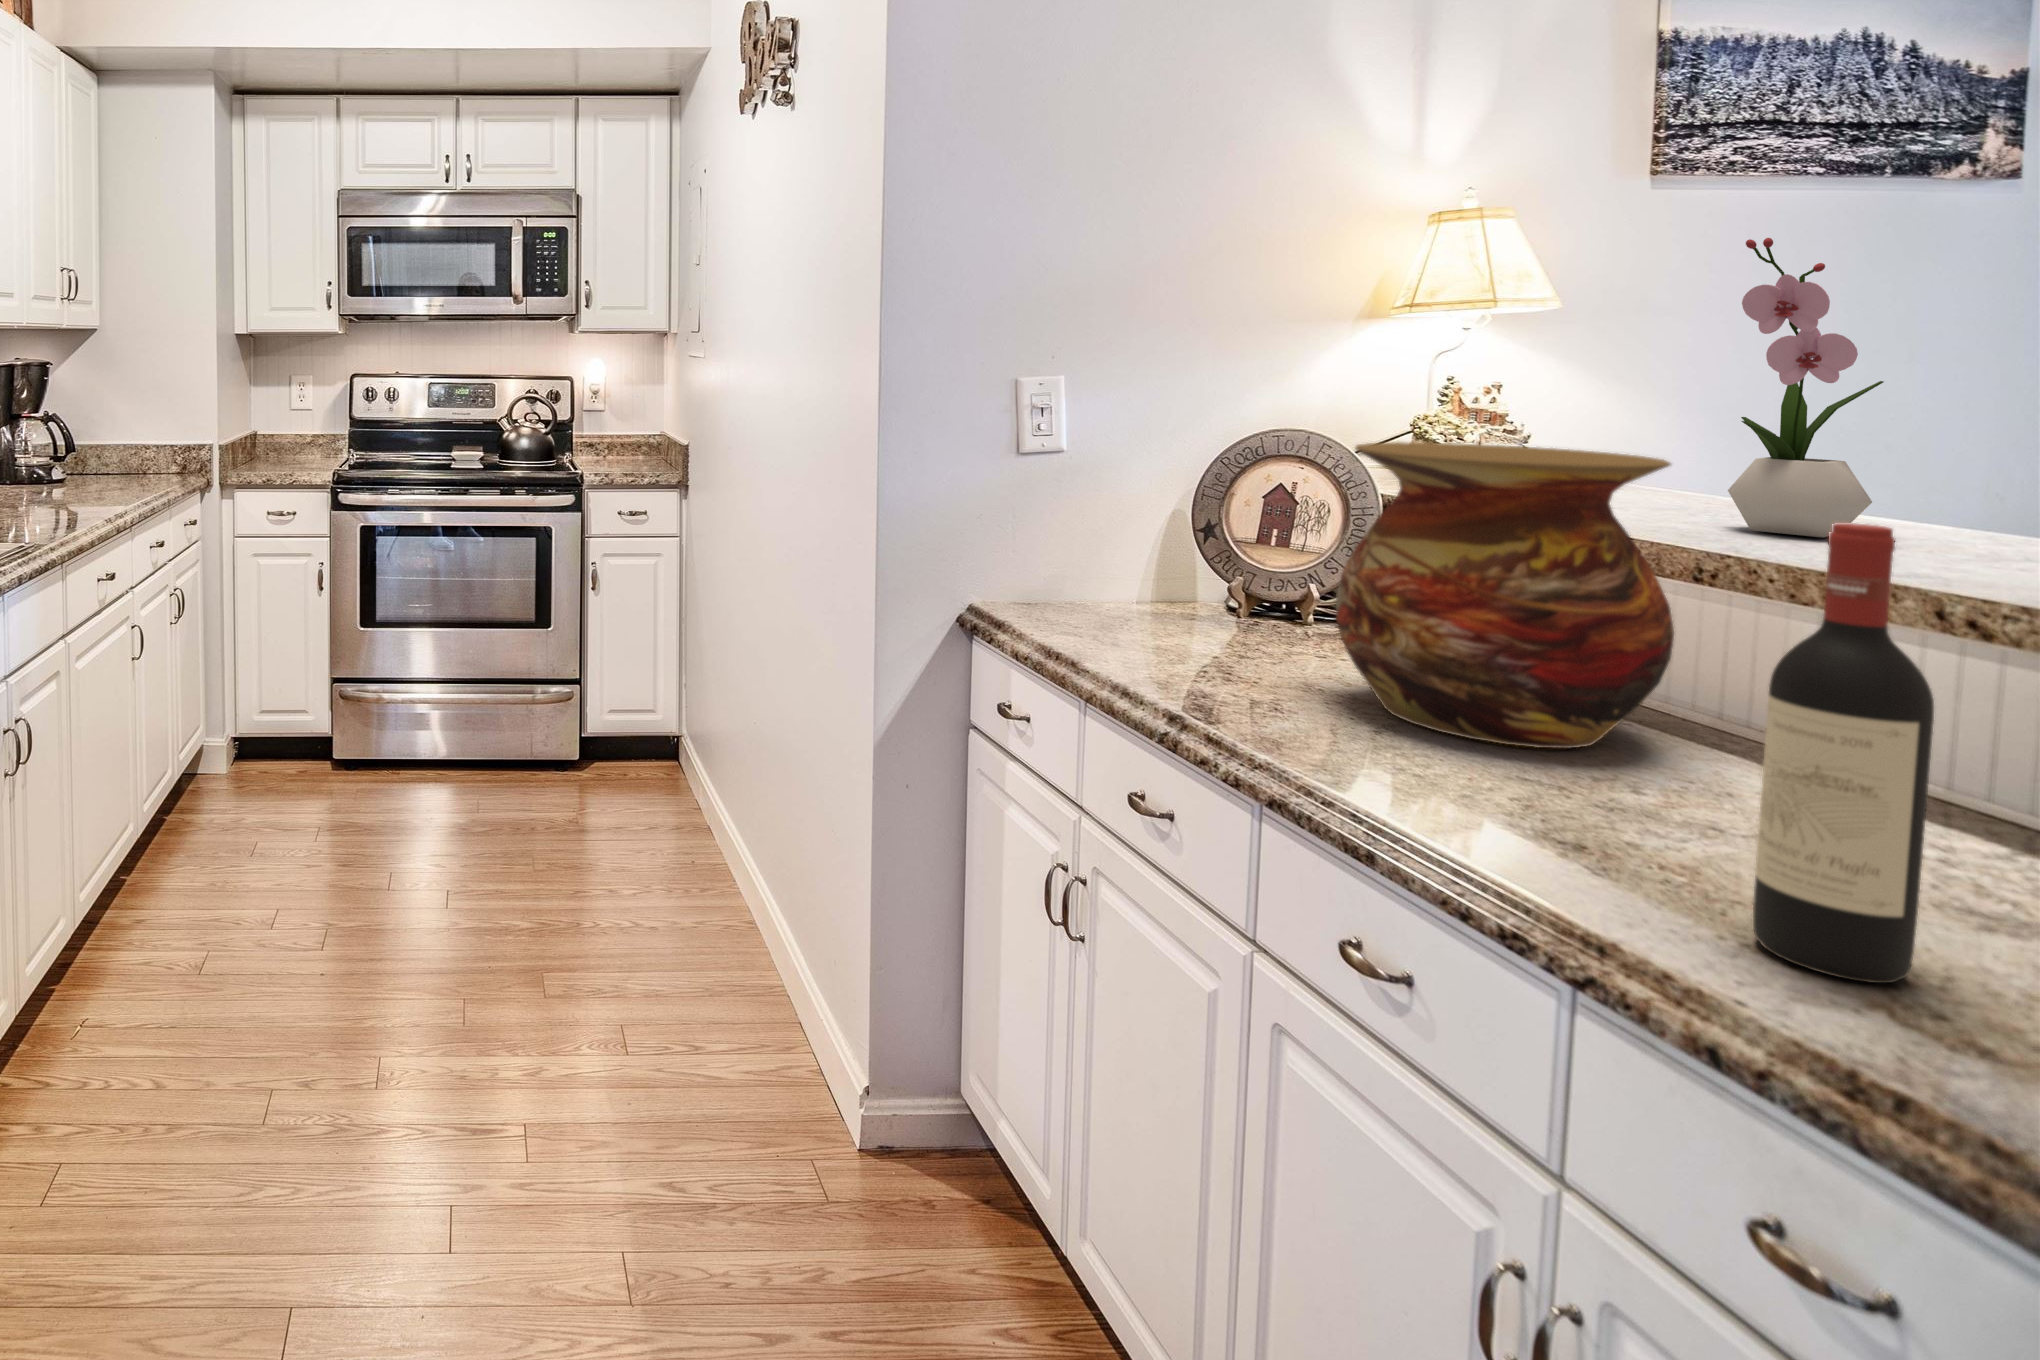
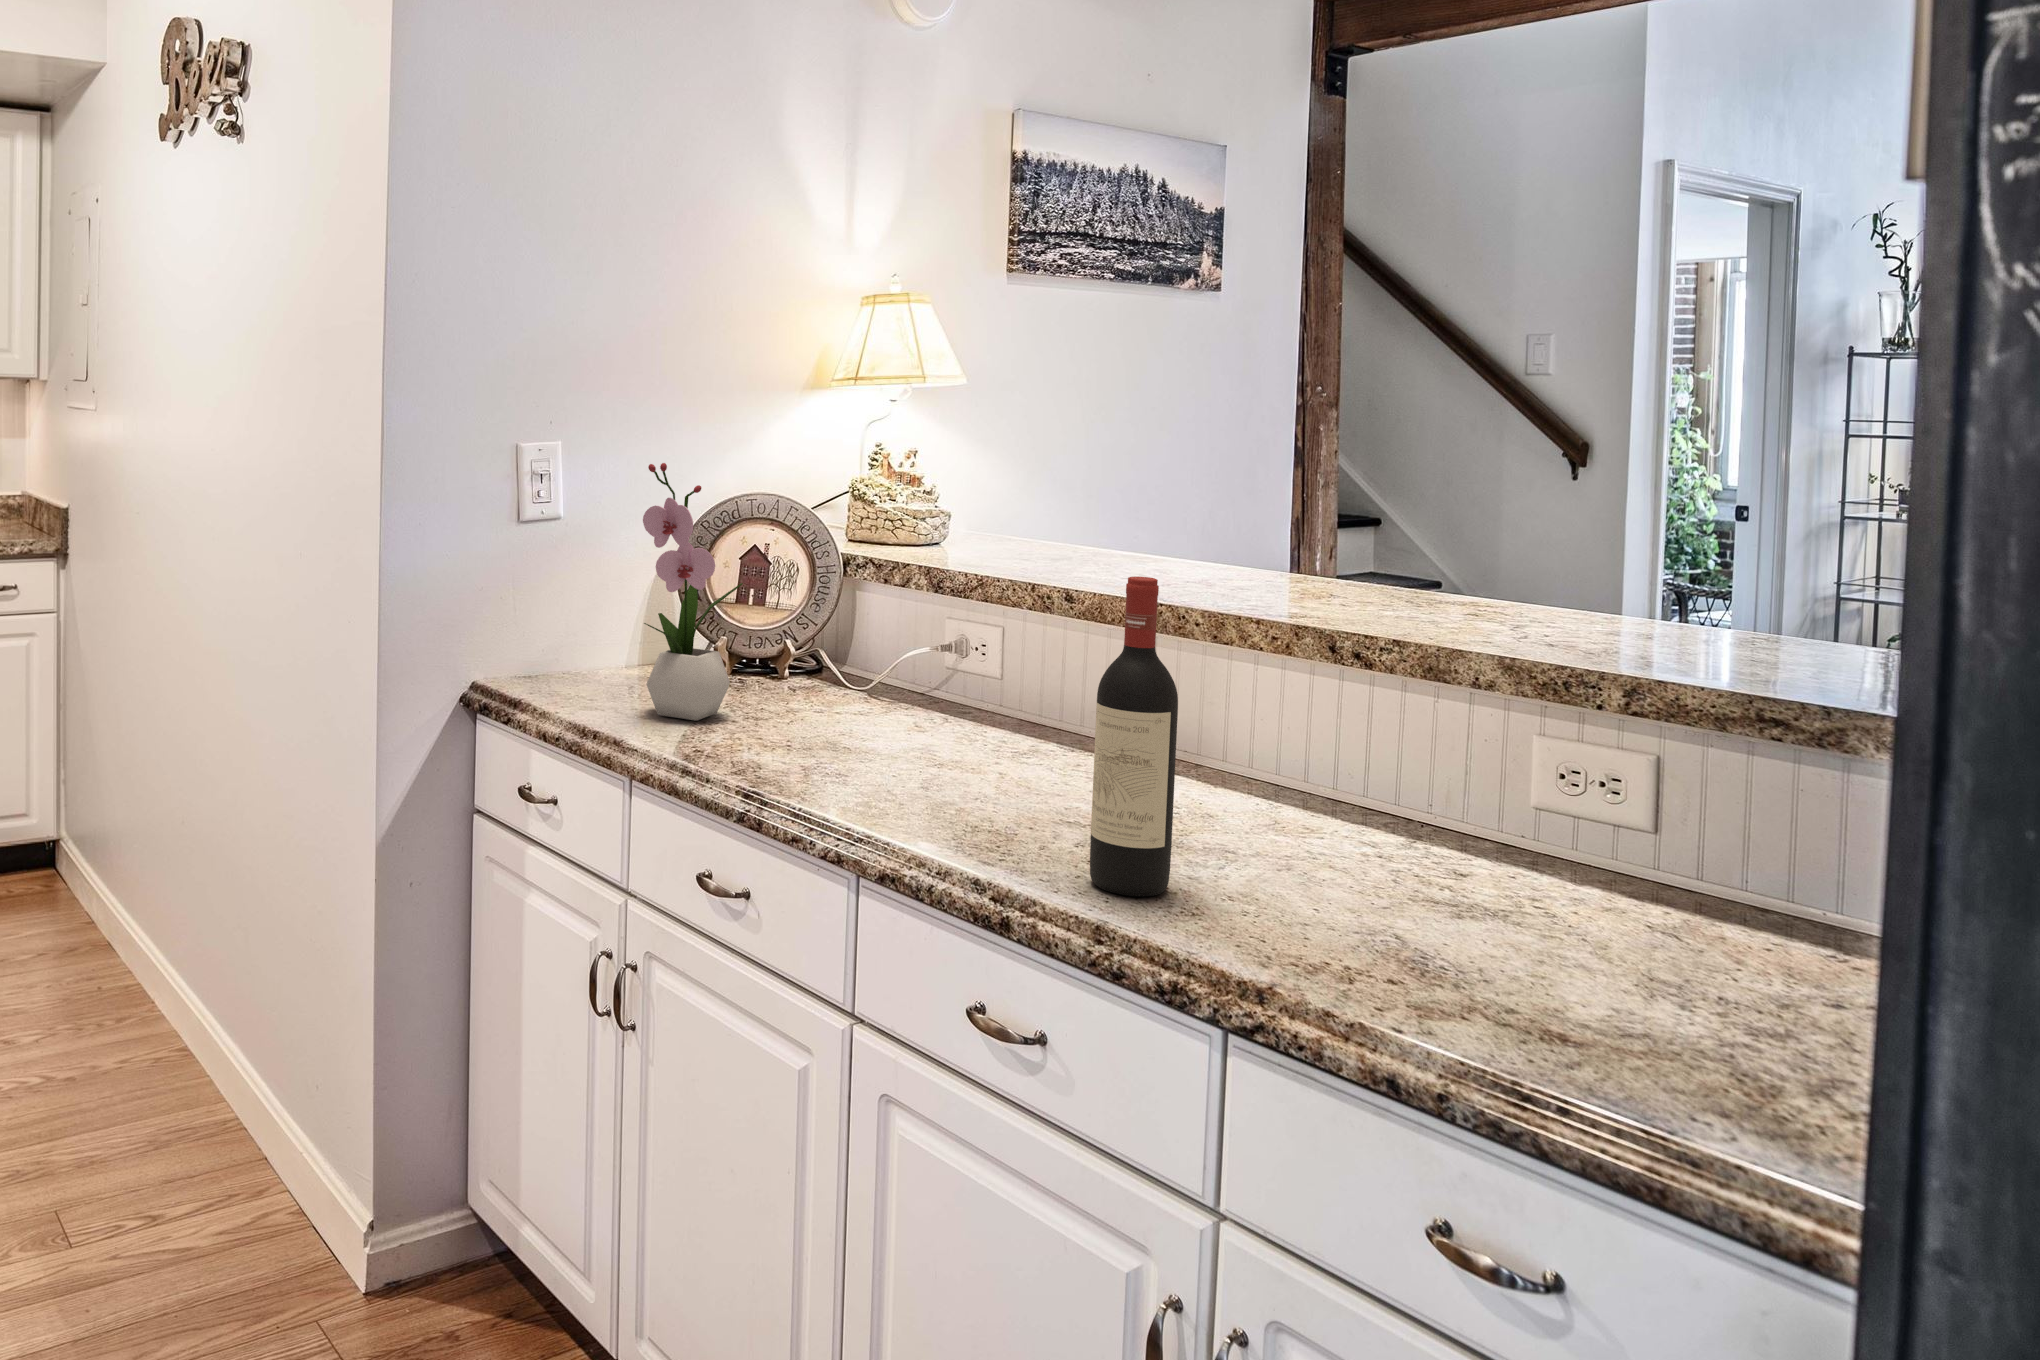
flower arrangement: present [1728,238,1884,538] -> present [643,463,743,721]
vase: present [1336,442,1674,748] -> none [814,510,1038,765]

